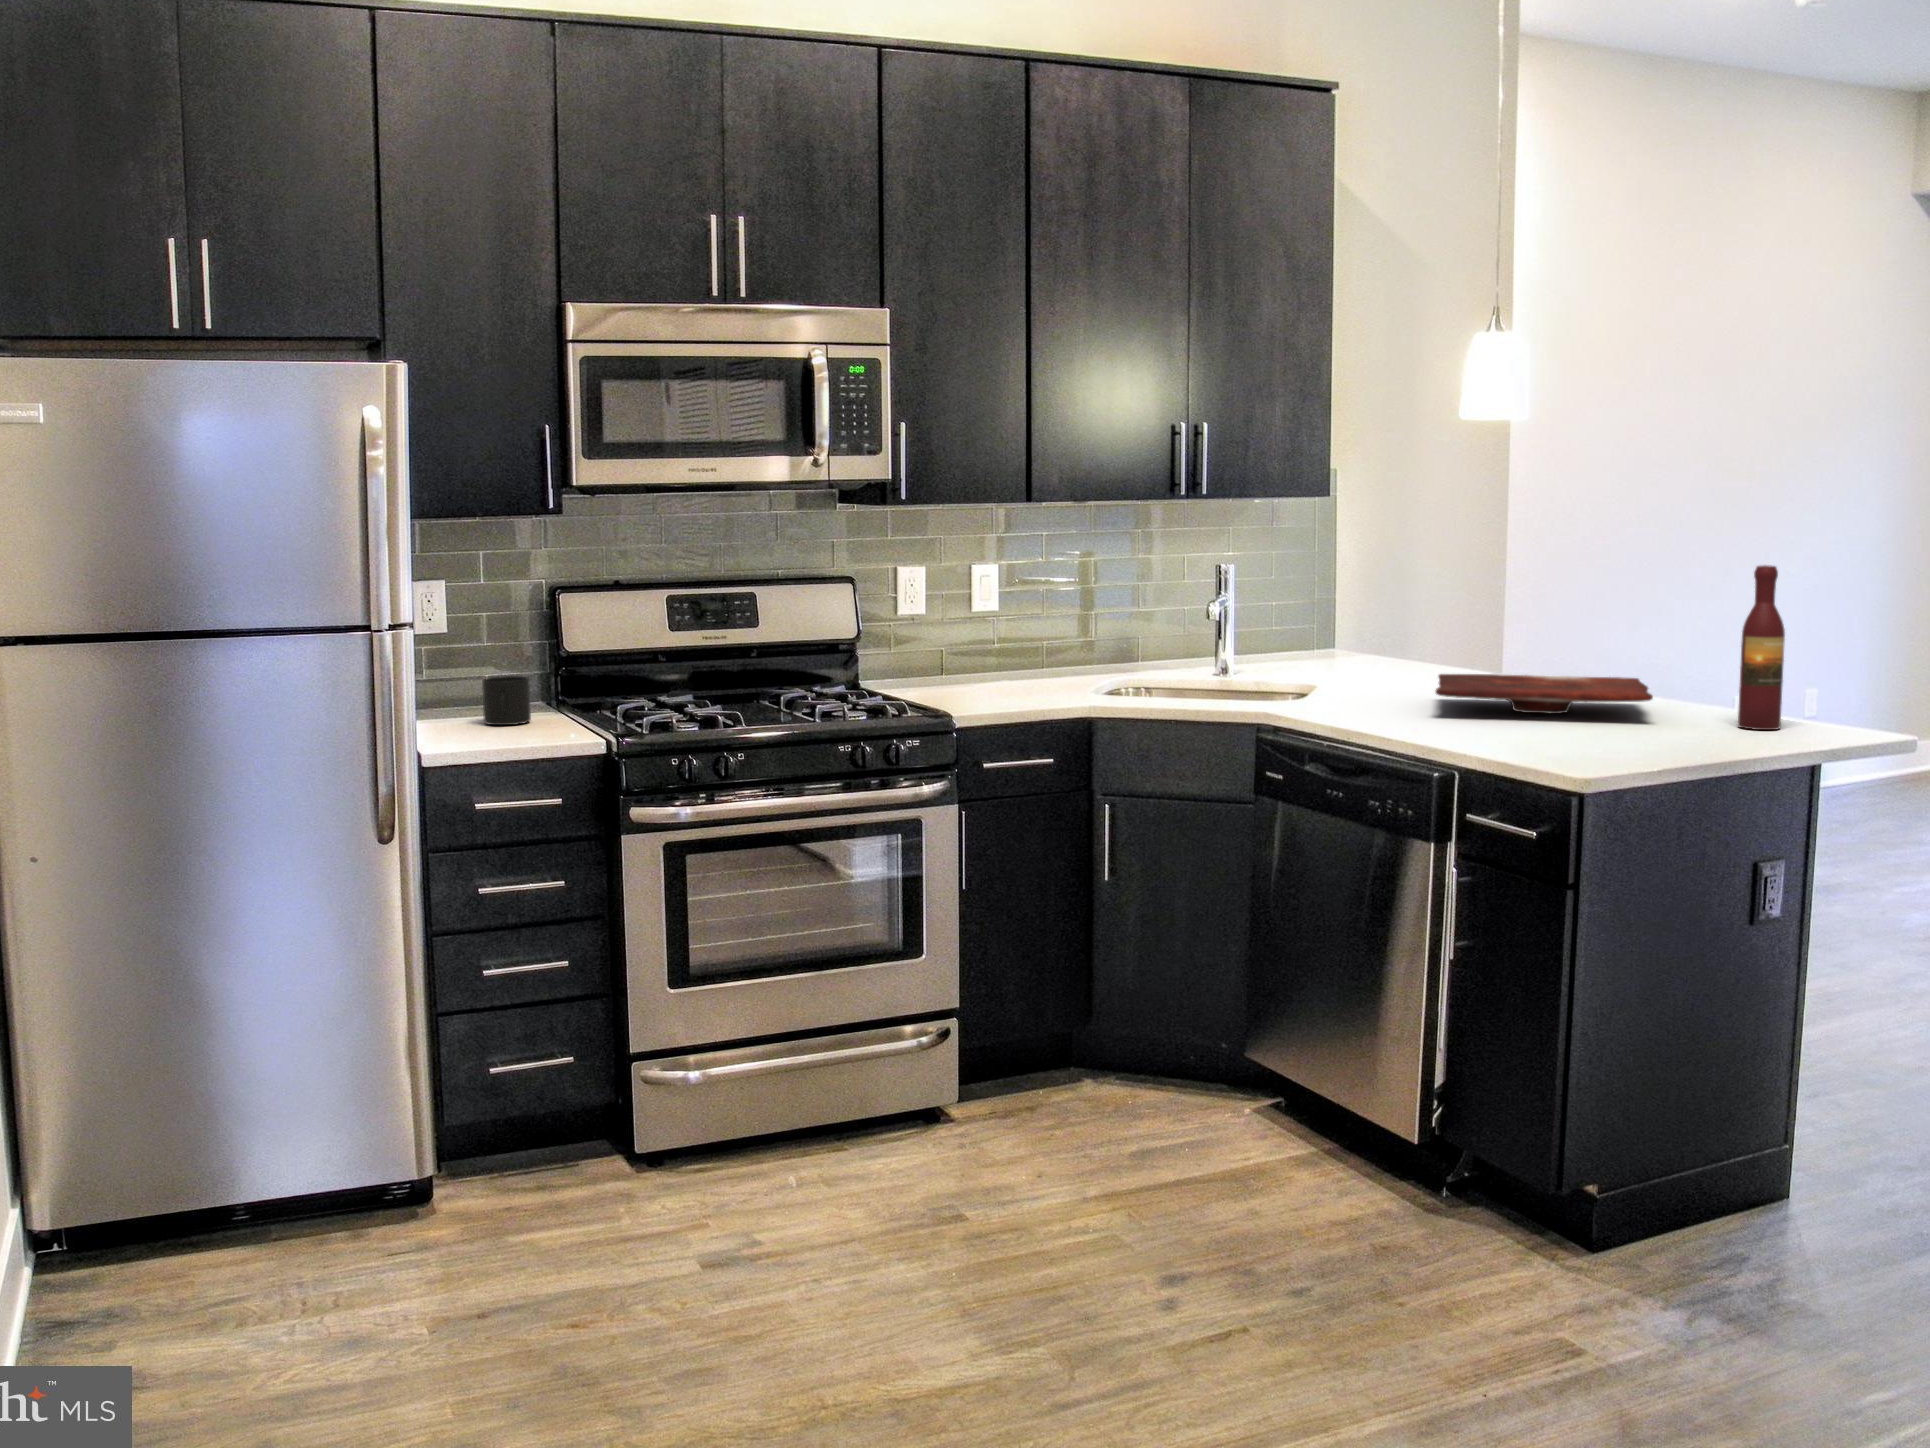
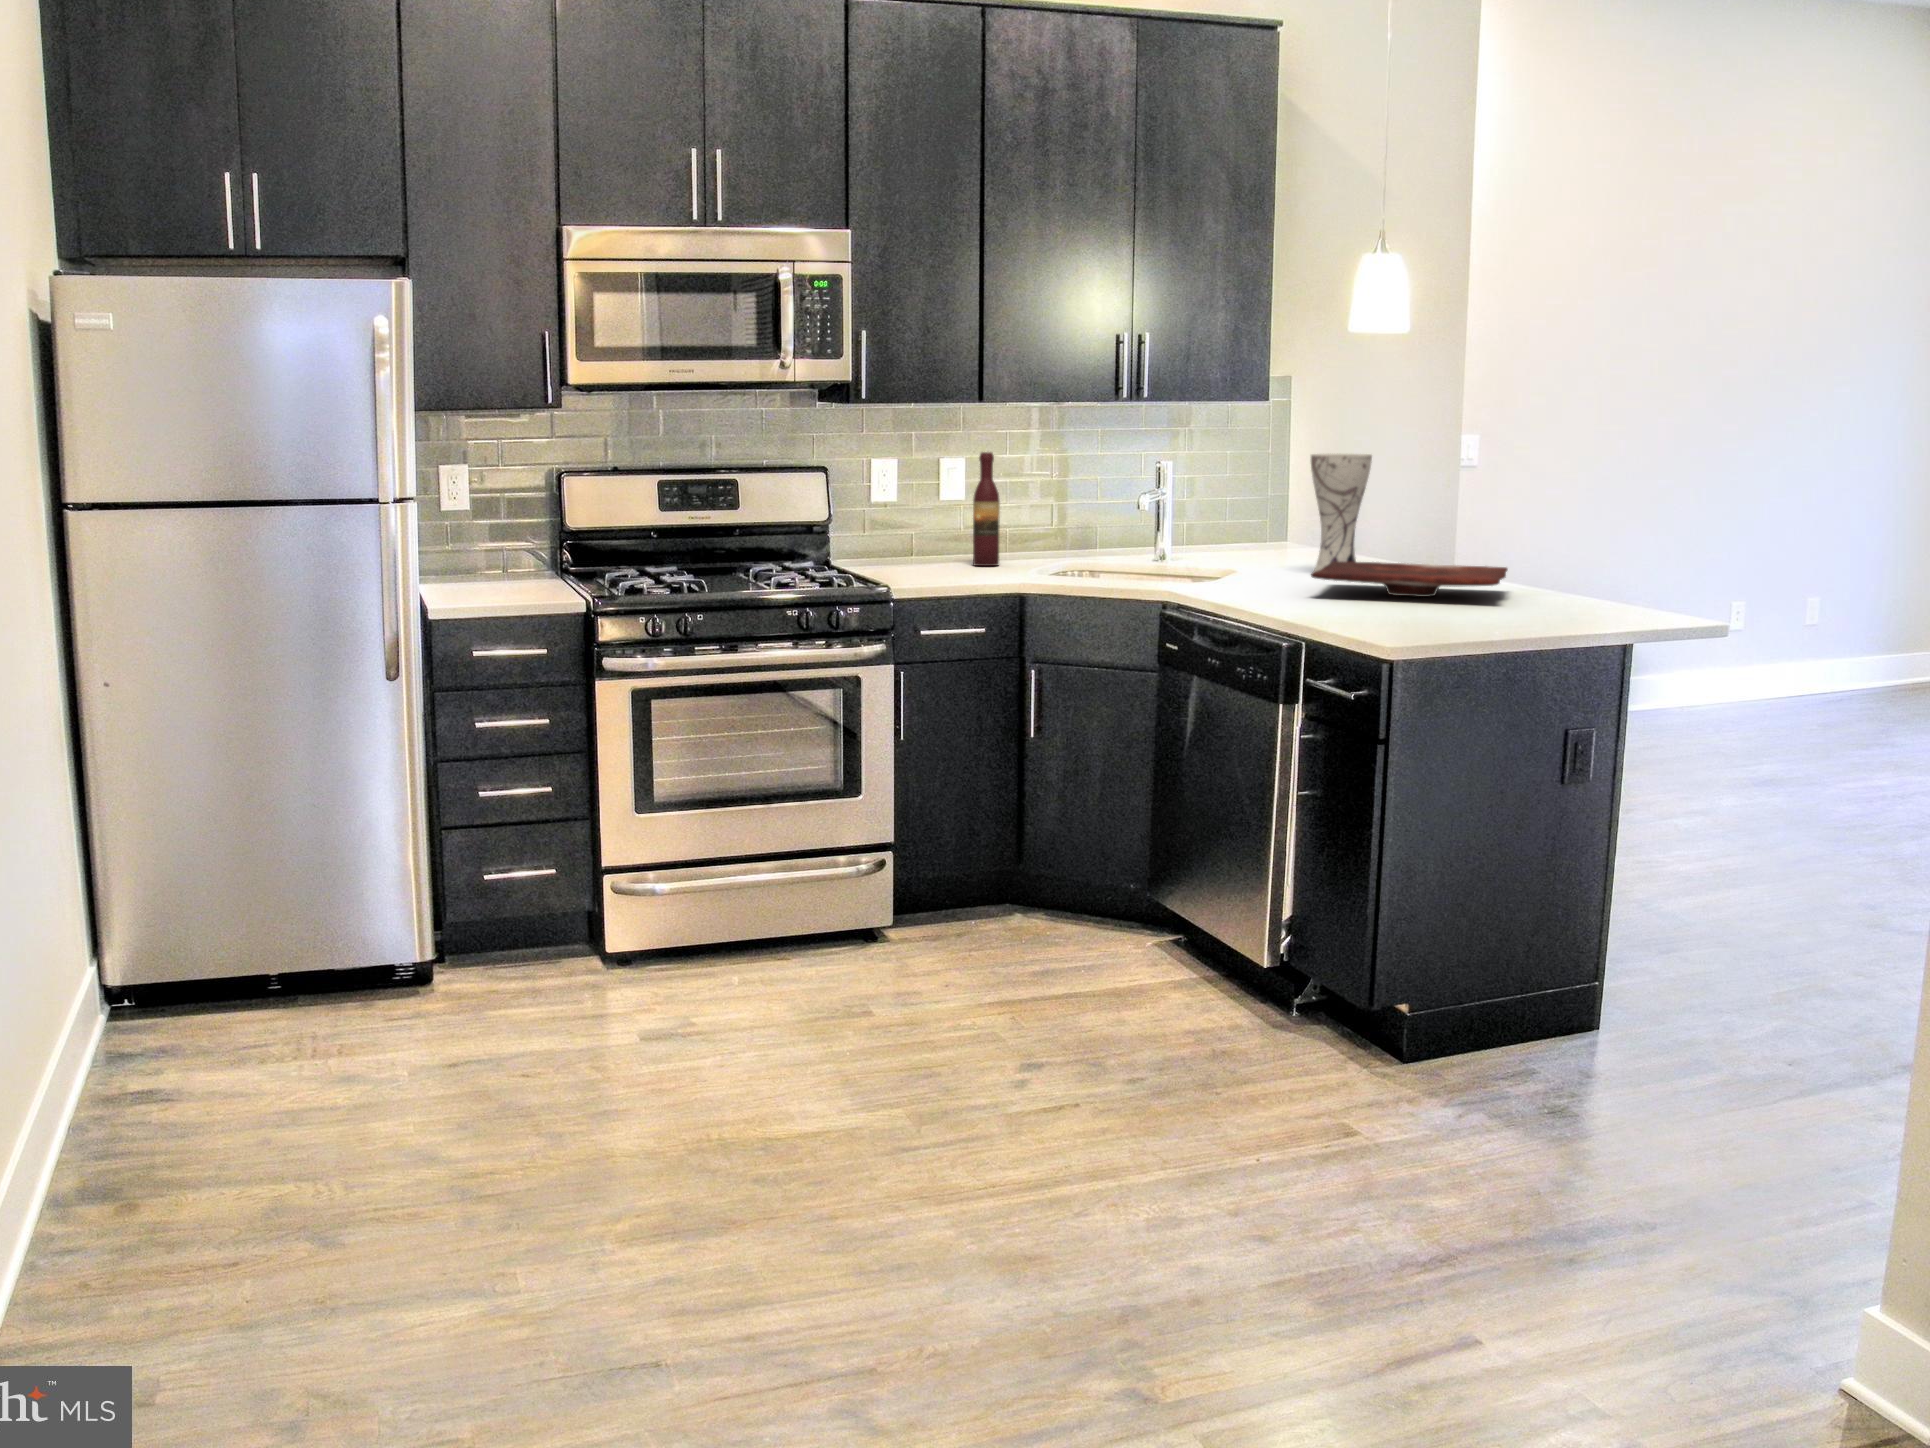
vase: none [1400,553,1469,691] -> present [1311,453,1372,572]
wine bottle: present [1738,565,1785,730] -> present [973,452,1000,566]
mug: present [482,676,531,725] -> none [490,548,532,589]

